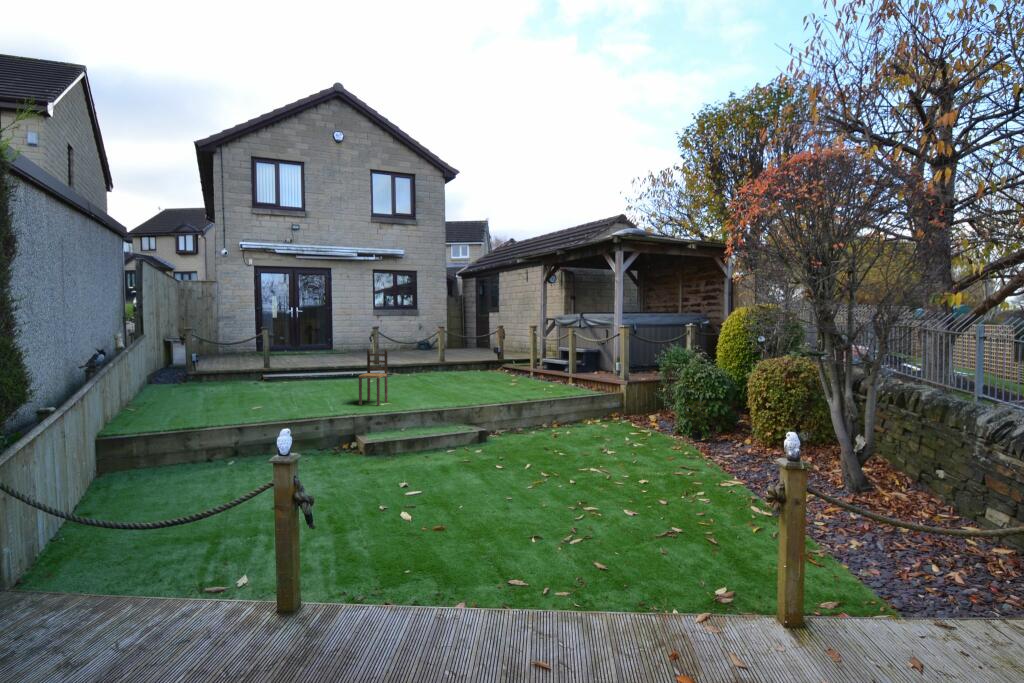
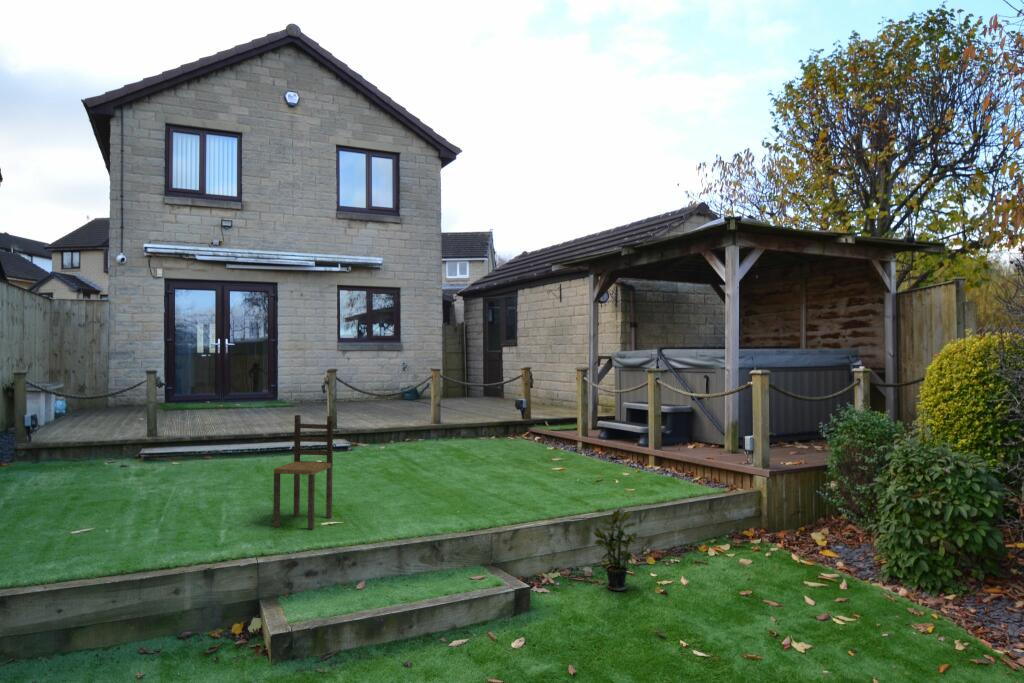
potted plant: present [685,399,708,441] -> present [594,506,637,591]

